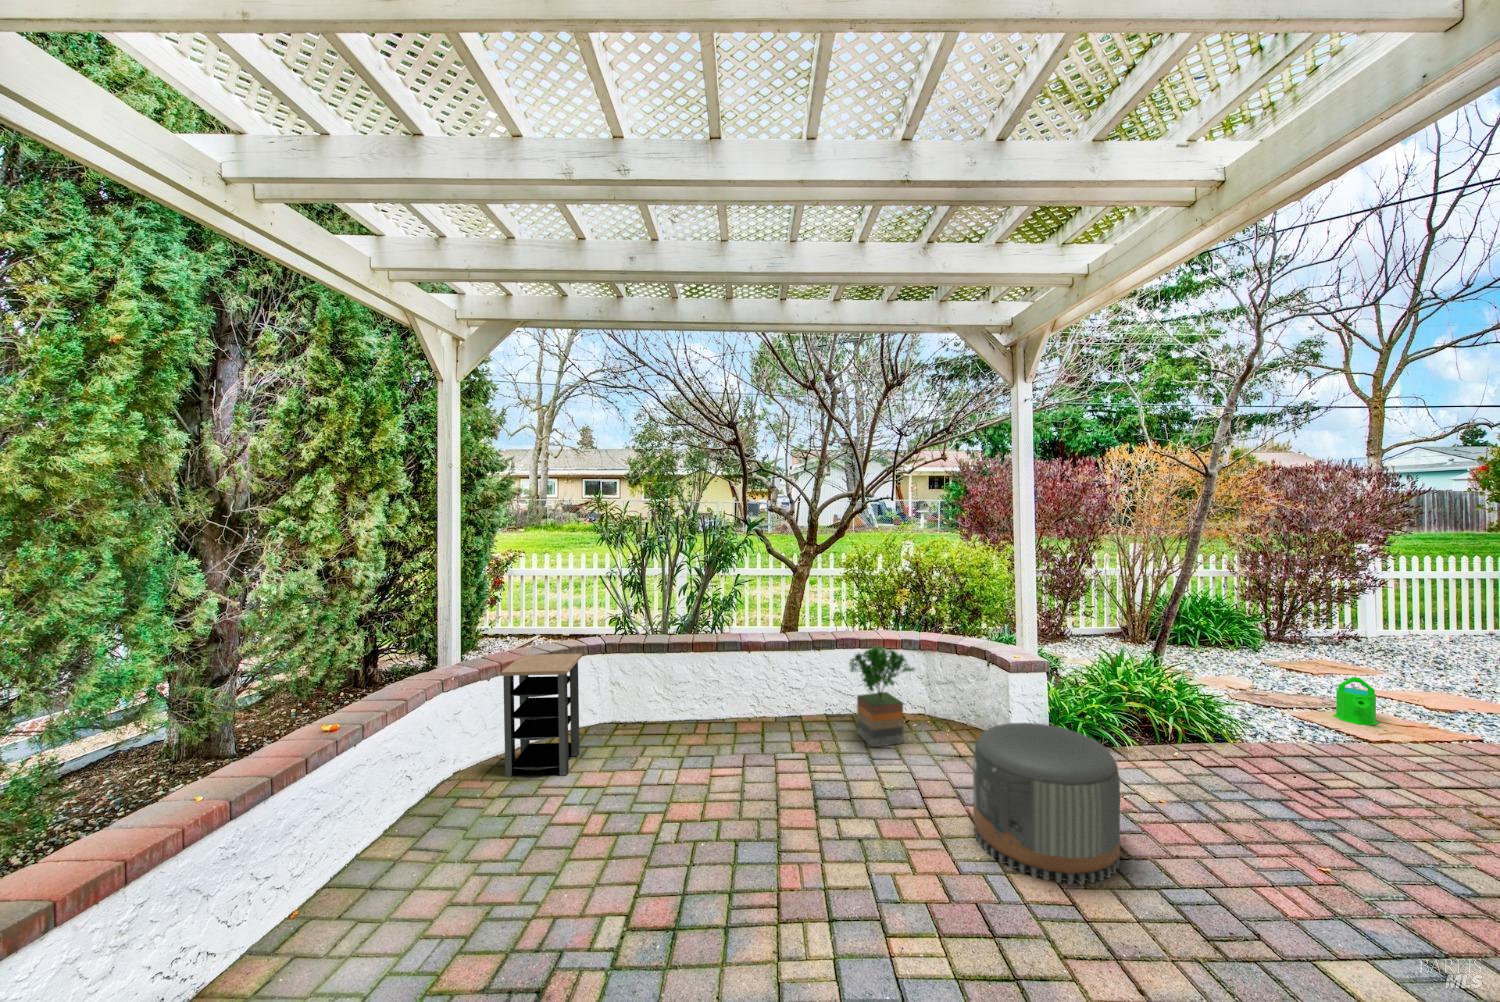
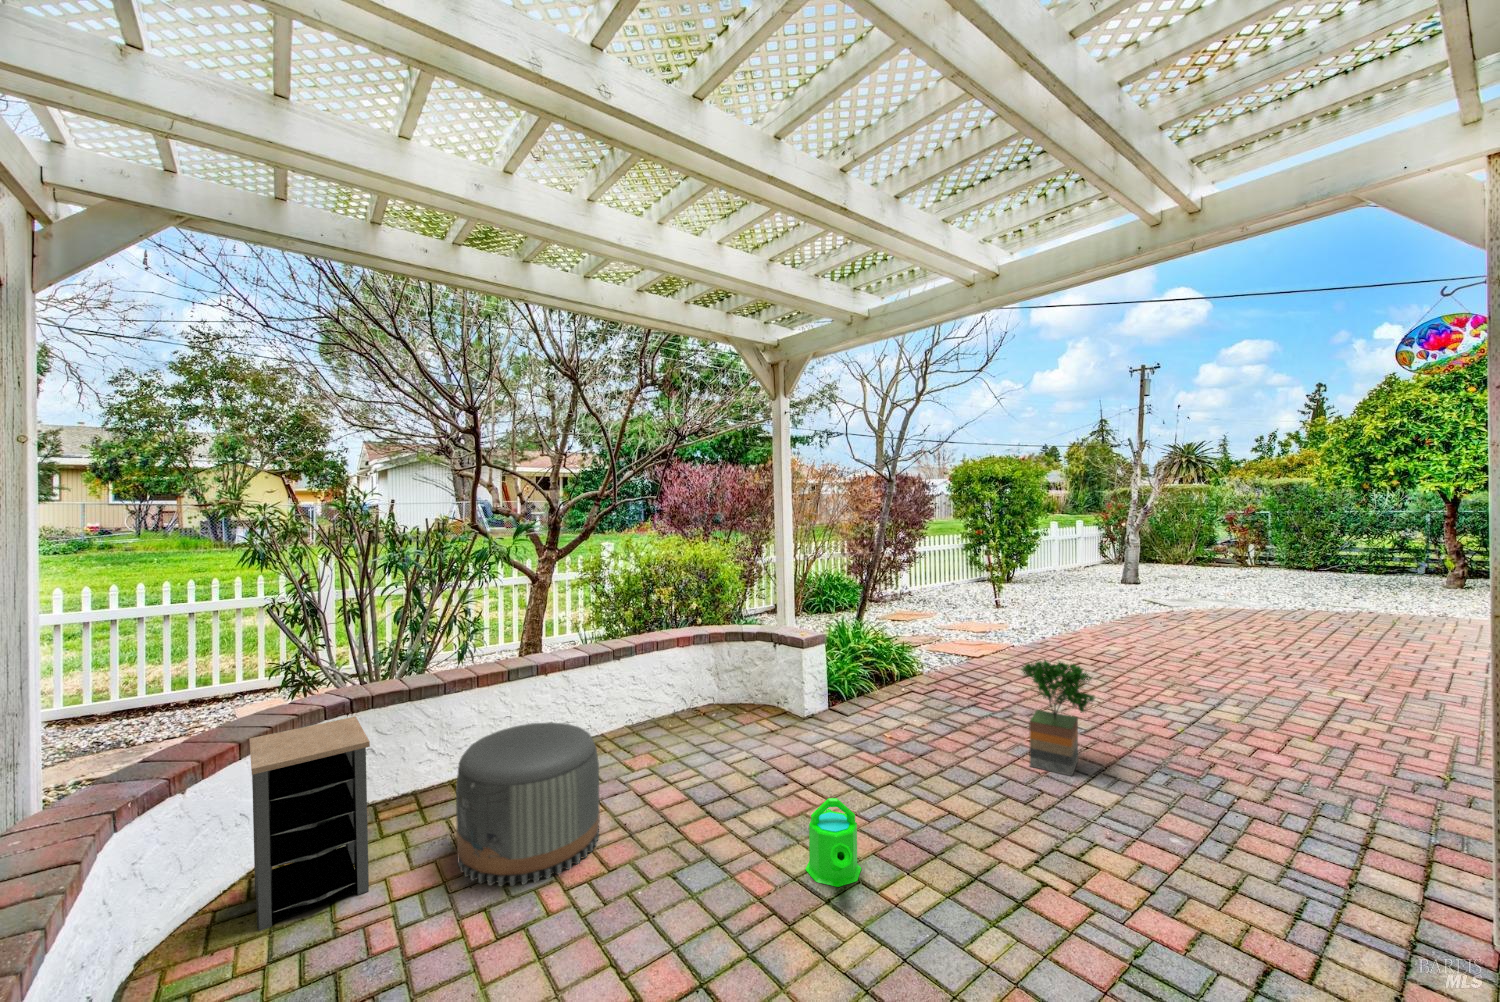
potted tree: present [849,647,915,747] -> present [1021,659,1095,776]
watering can: present [1333,677,1379,725] -> present [805,798,862,887]
pouf: present [973,723,1120,884] -> present [456,722,600,886]

